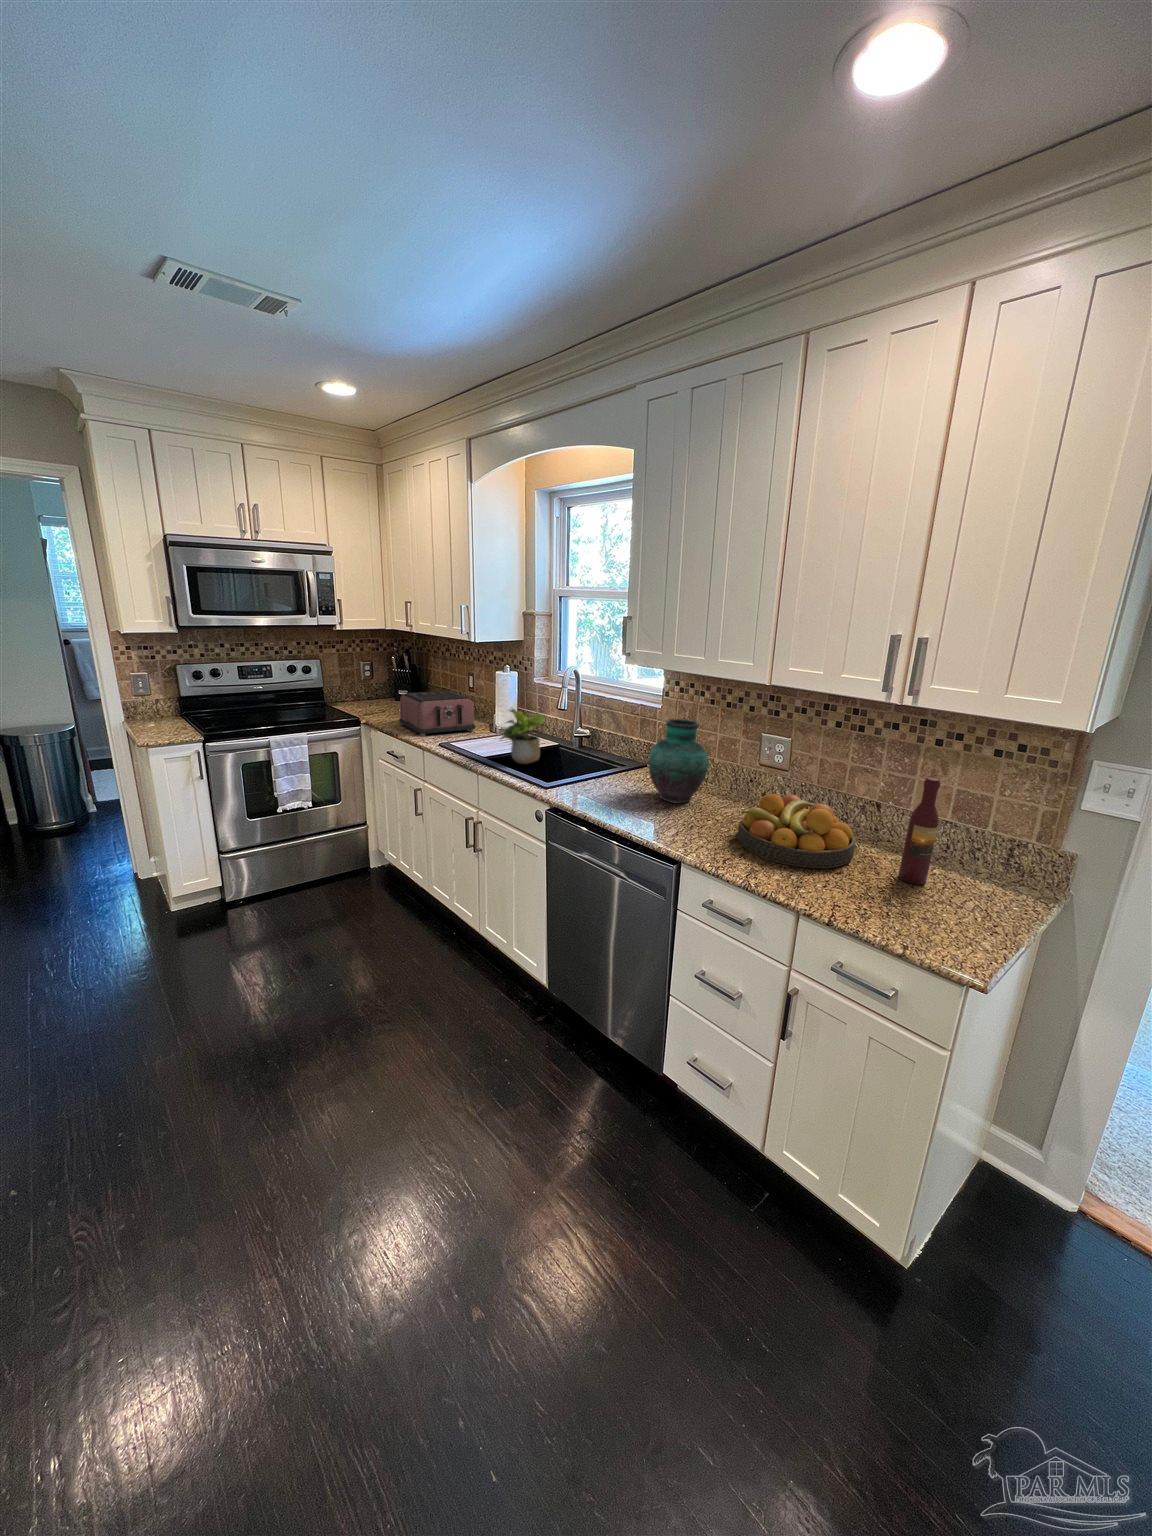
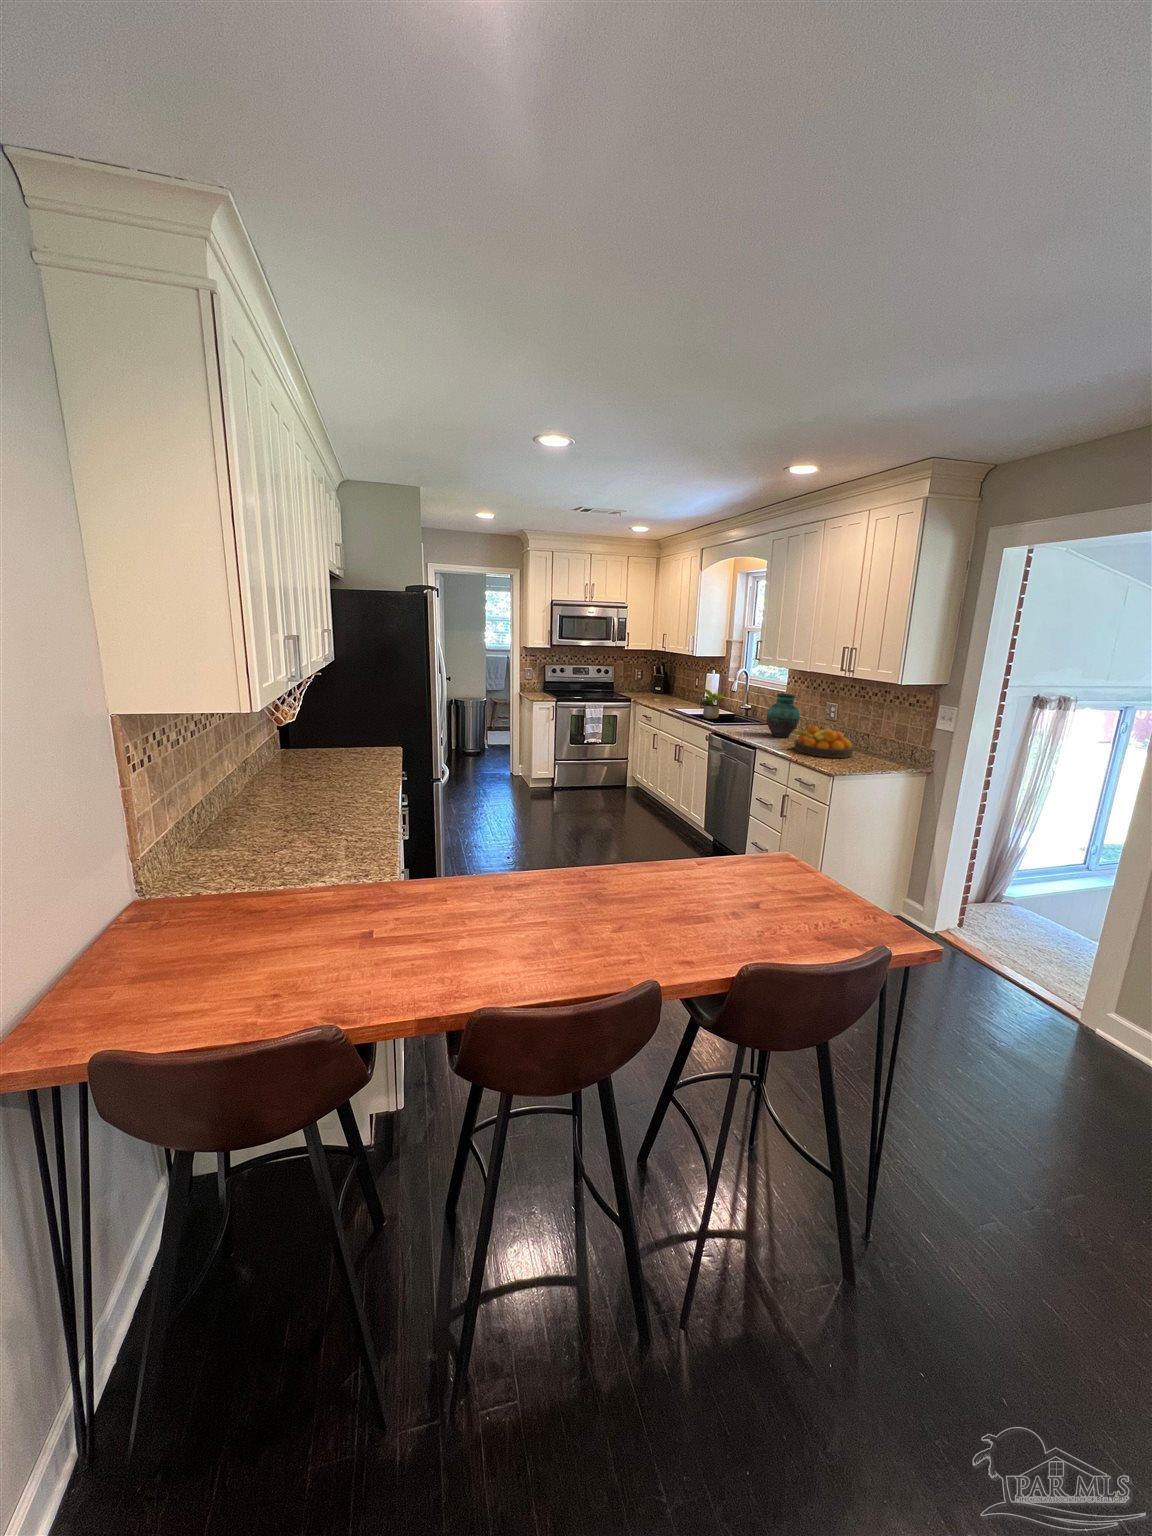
toaster: present [399,691,475,736] -> none [651,684,692,707]
wine bottle: present [898,777,940,885] -> none [863,714,881,766]

